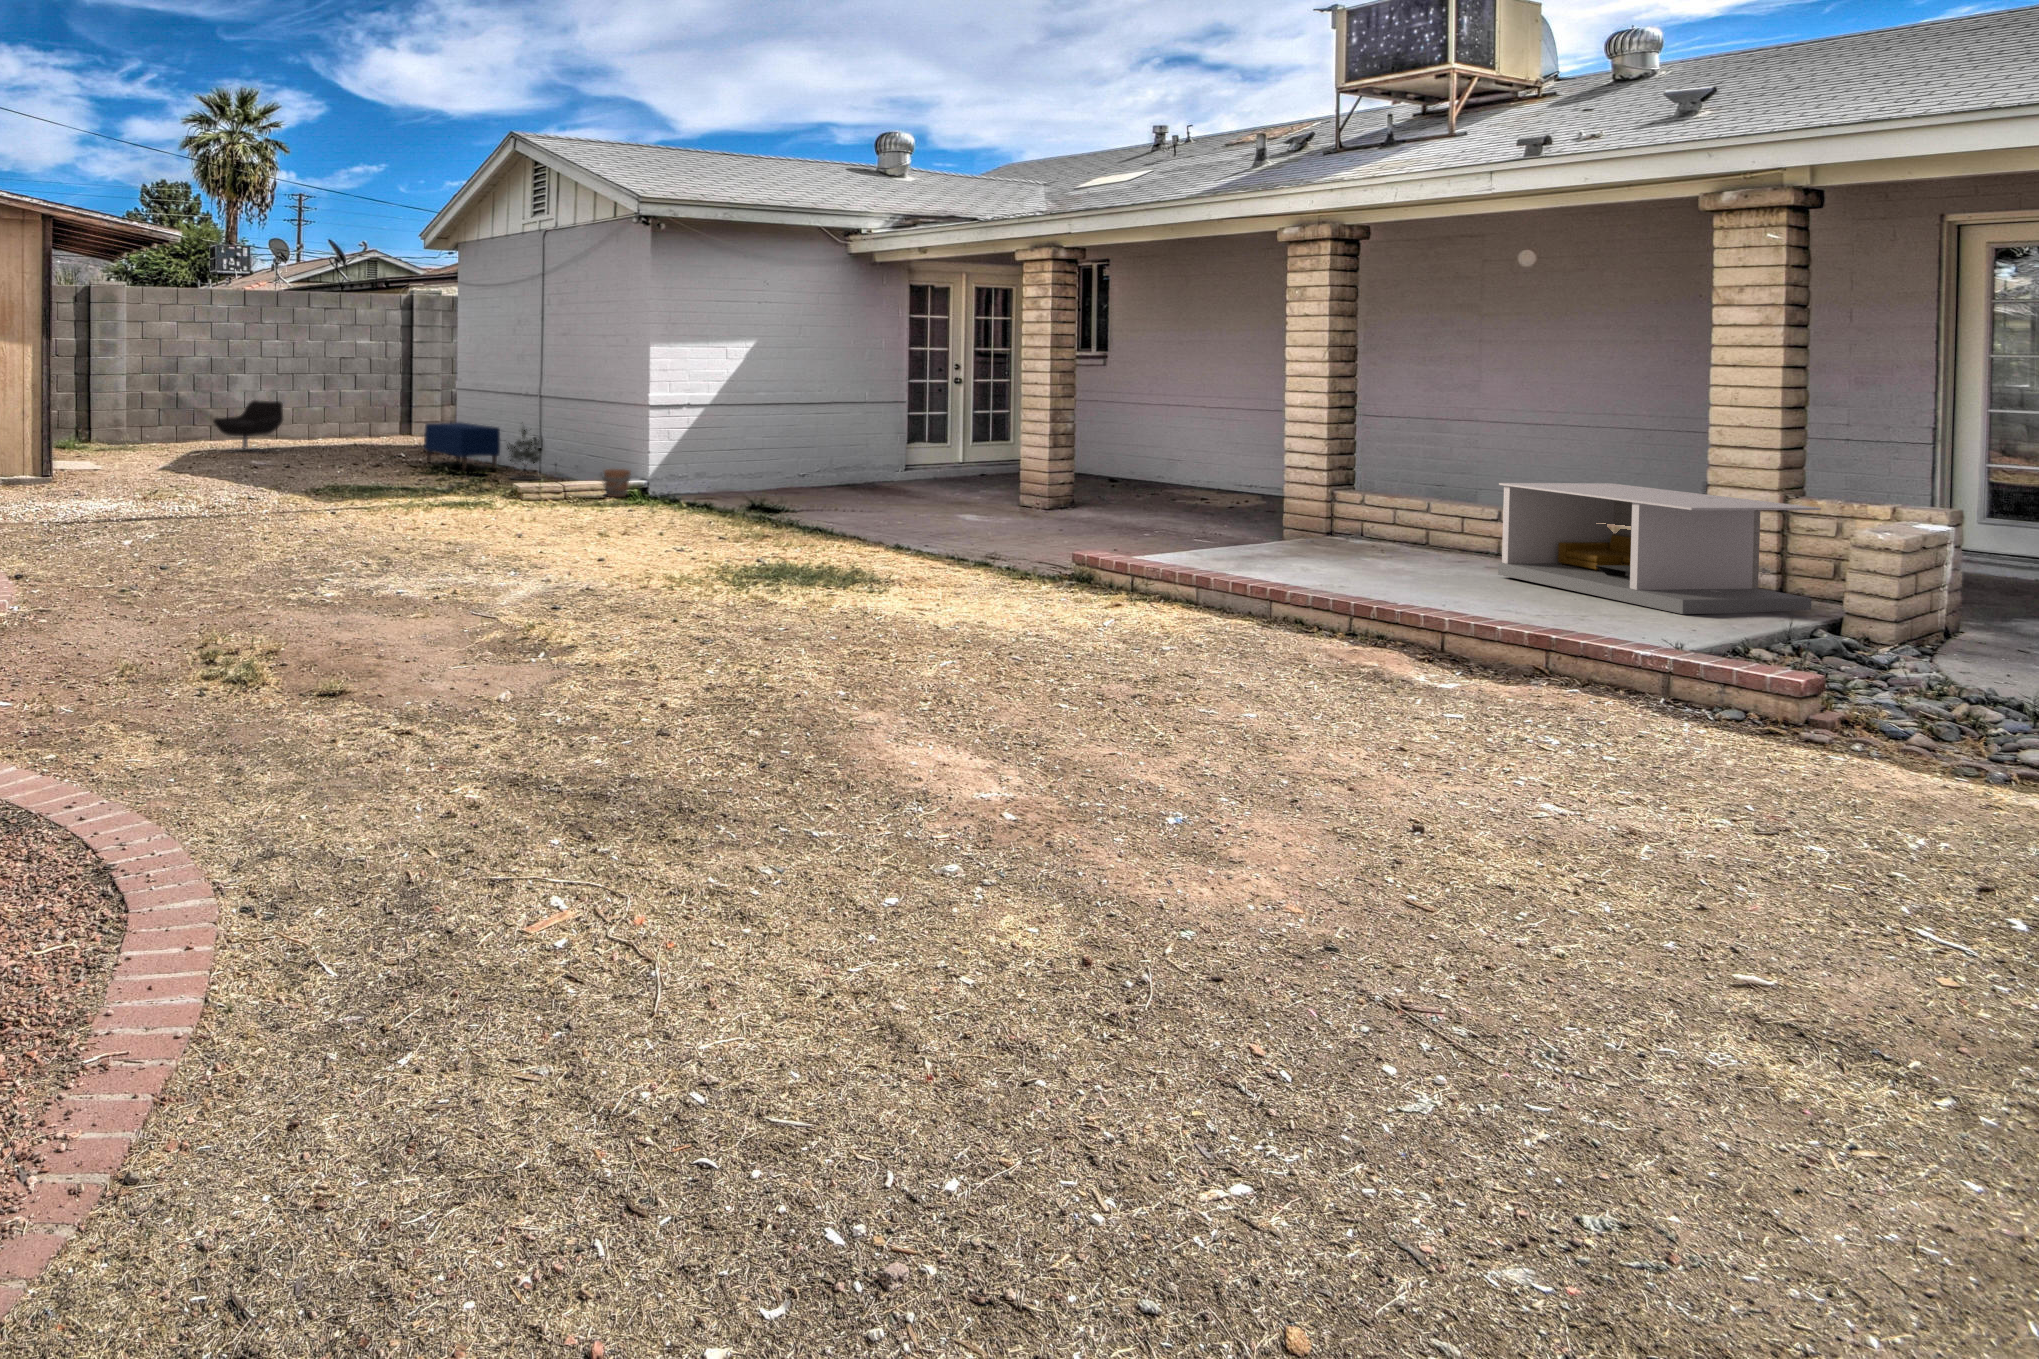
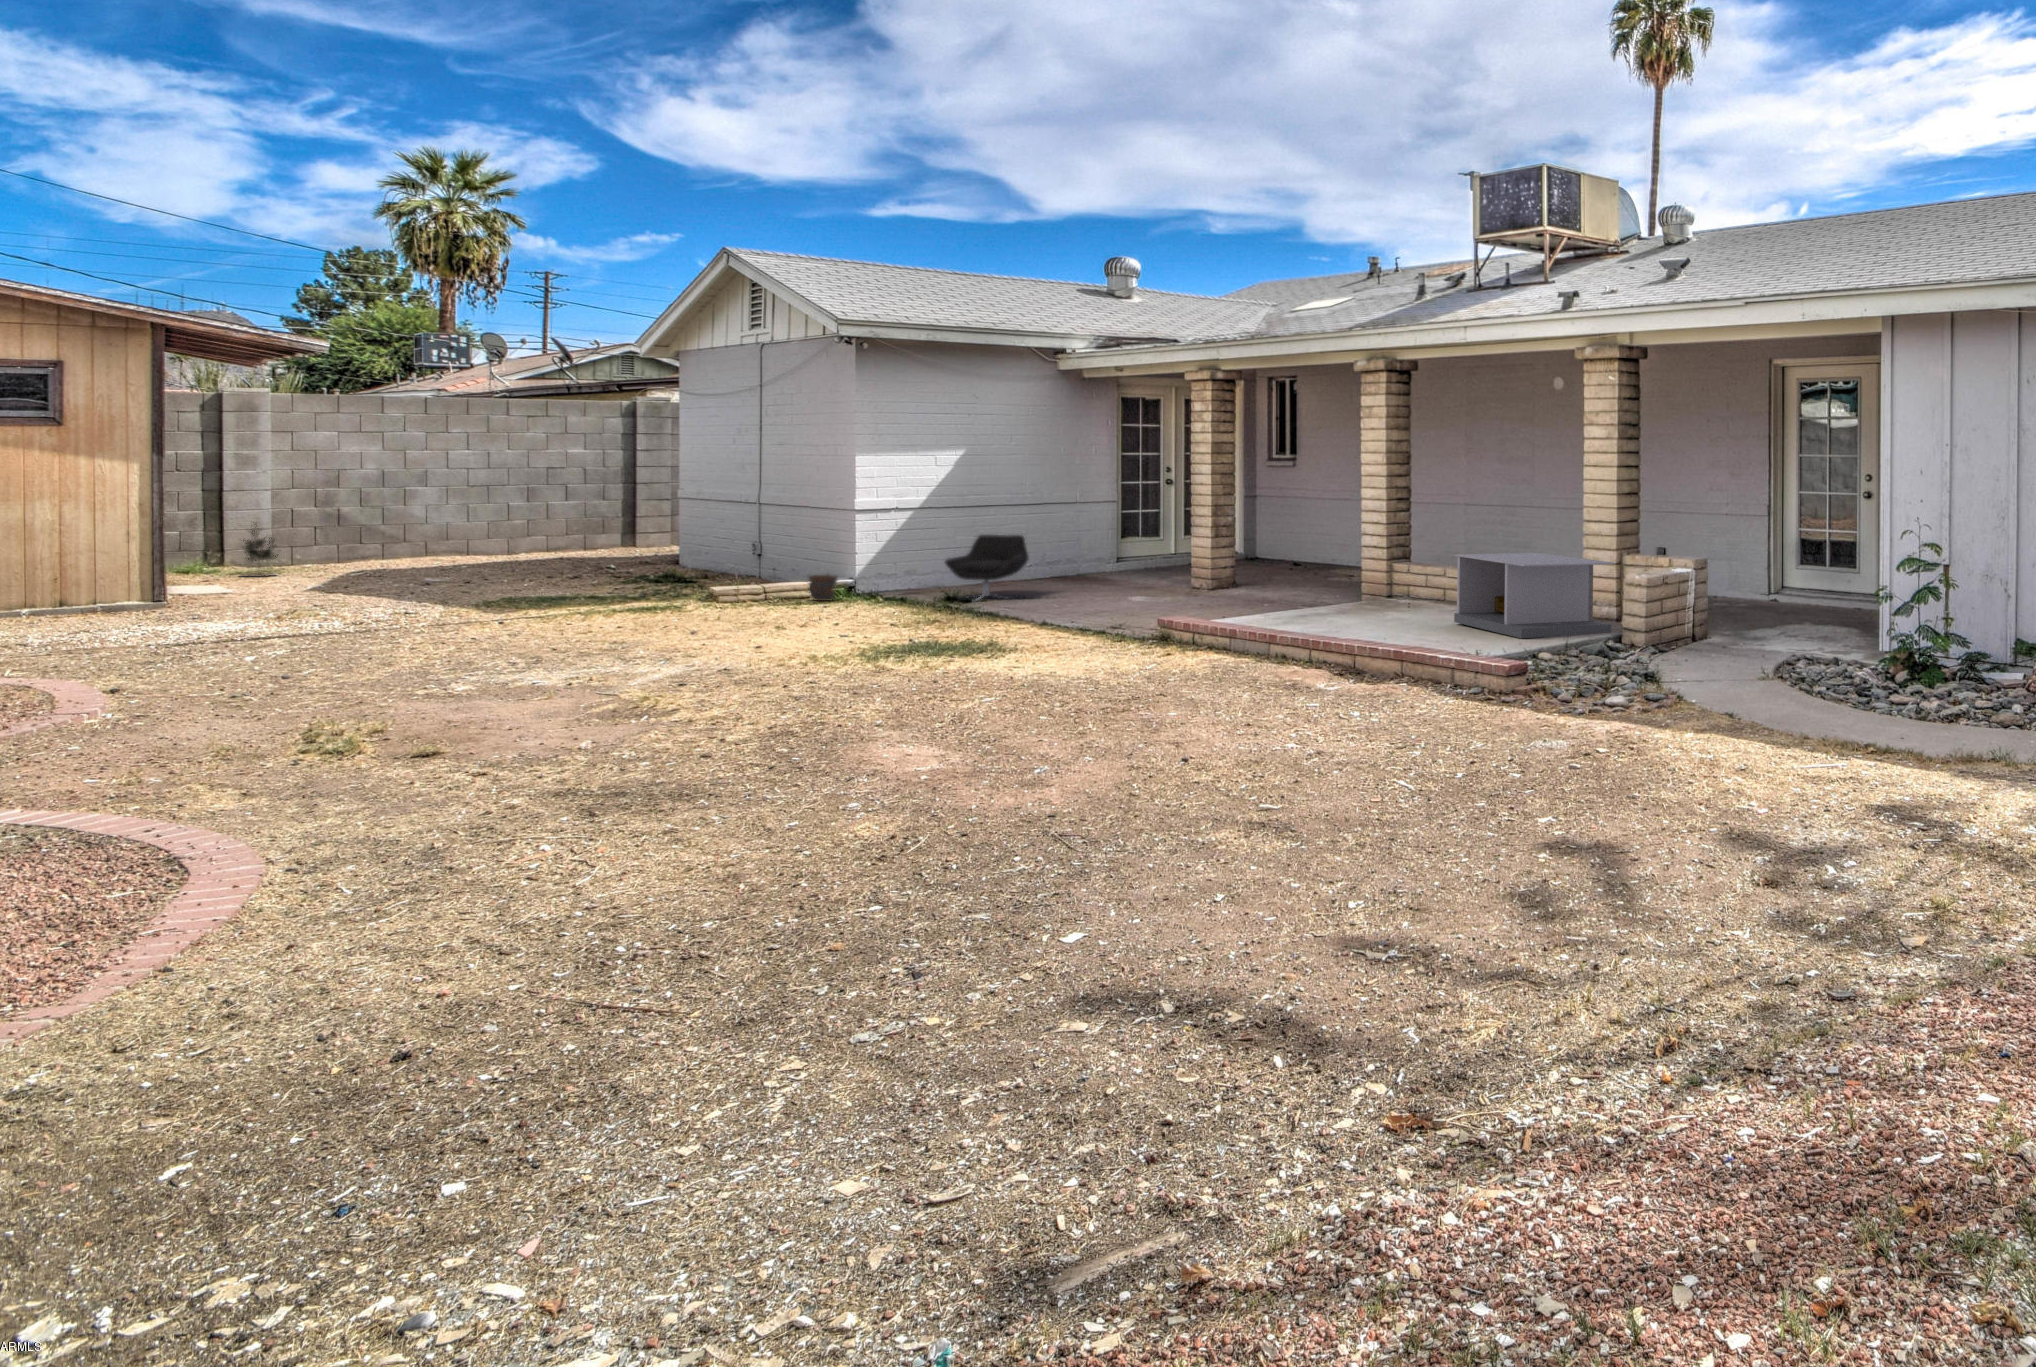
lounge chair: present [214,400,283,452] -> present [945,535,1029,597]
bench: present [424,422,500,470] -> none [636,535,720,583]
potted tree: present [507,429,540,480] -> present [240,525,278,577]

